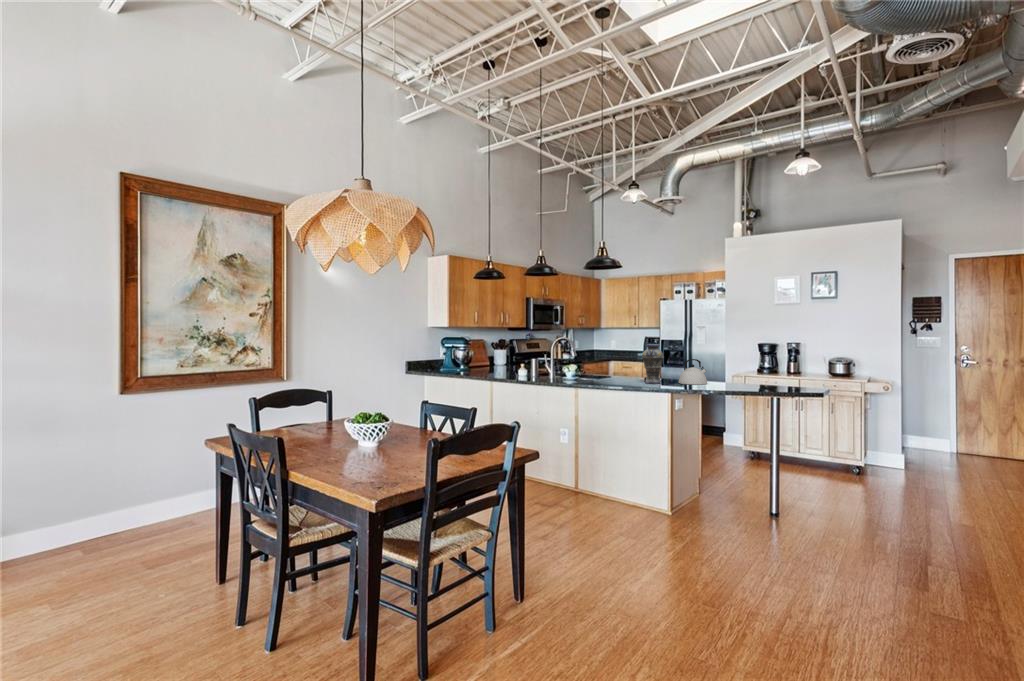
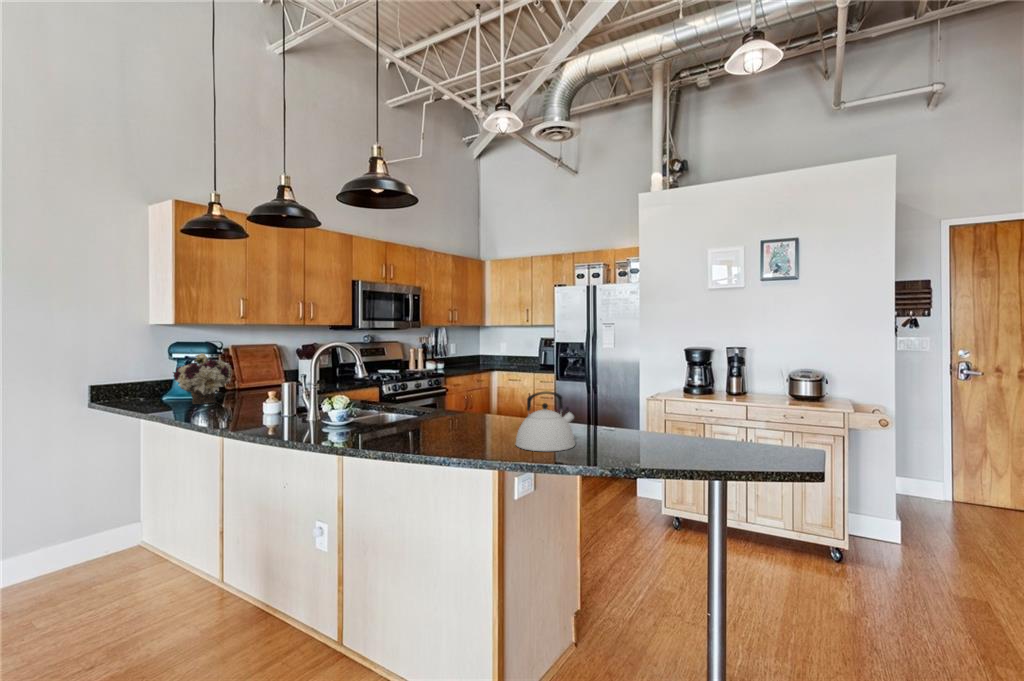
flower arrangement: none [457,343,486,372] -> present [173,353,231,404]
vase: present [642,345,664,384] -> none [435,360,483,450]

